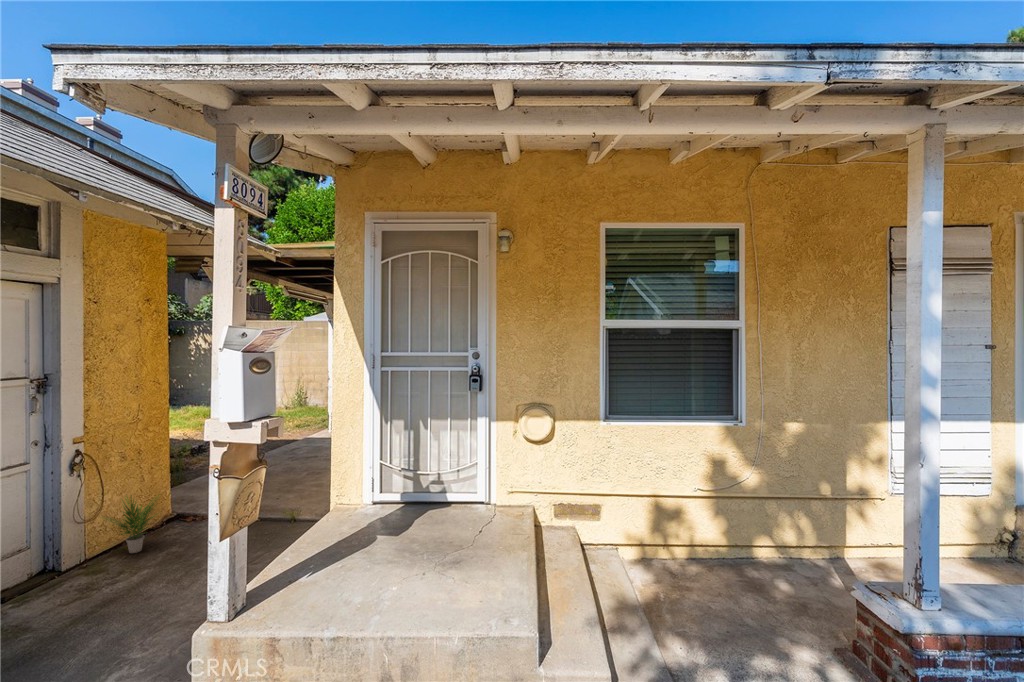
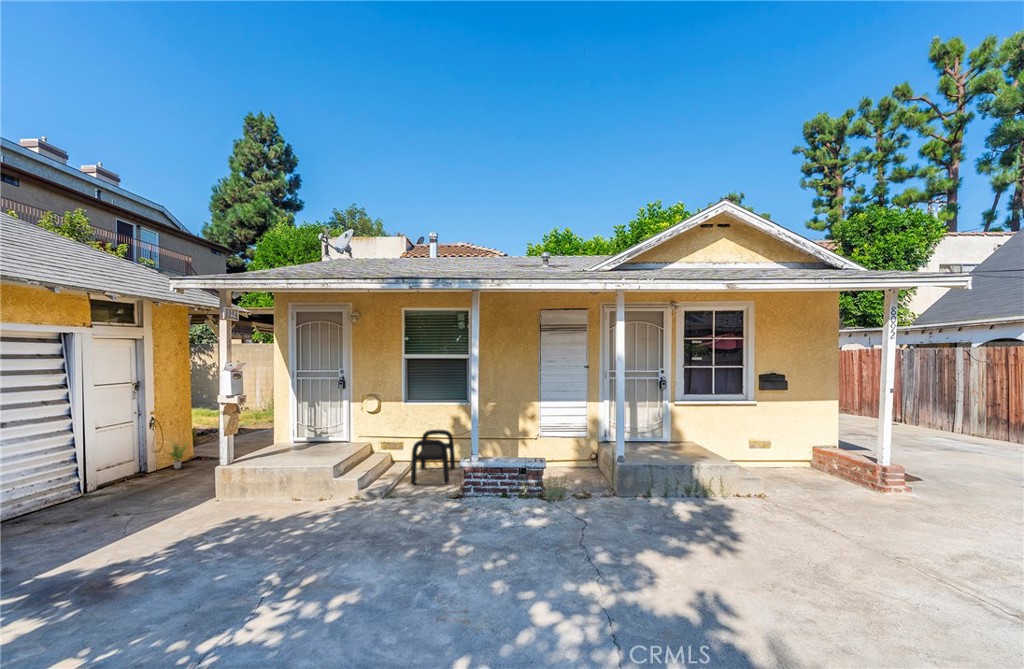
bench: none [645,483,776,634] -> present [411,430,455,484]

